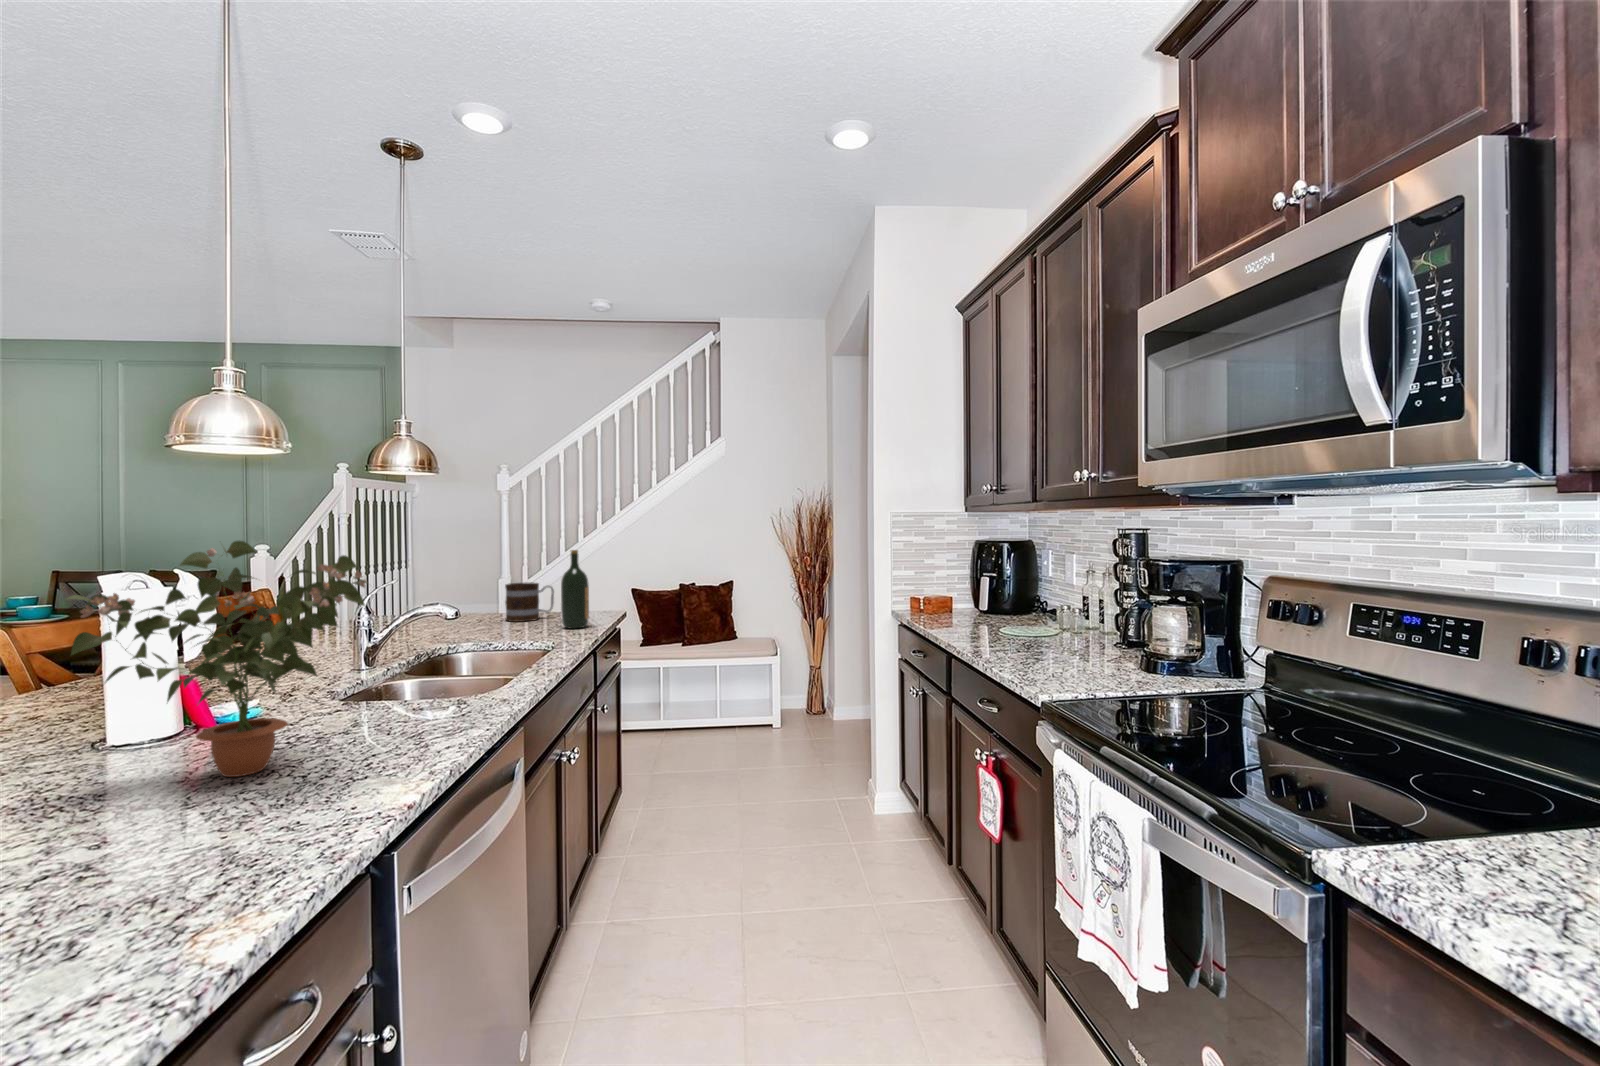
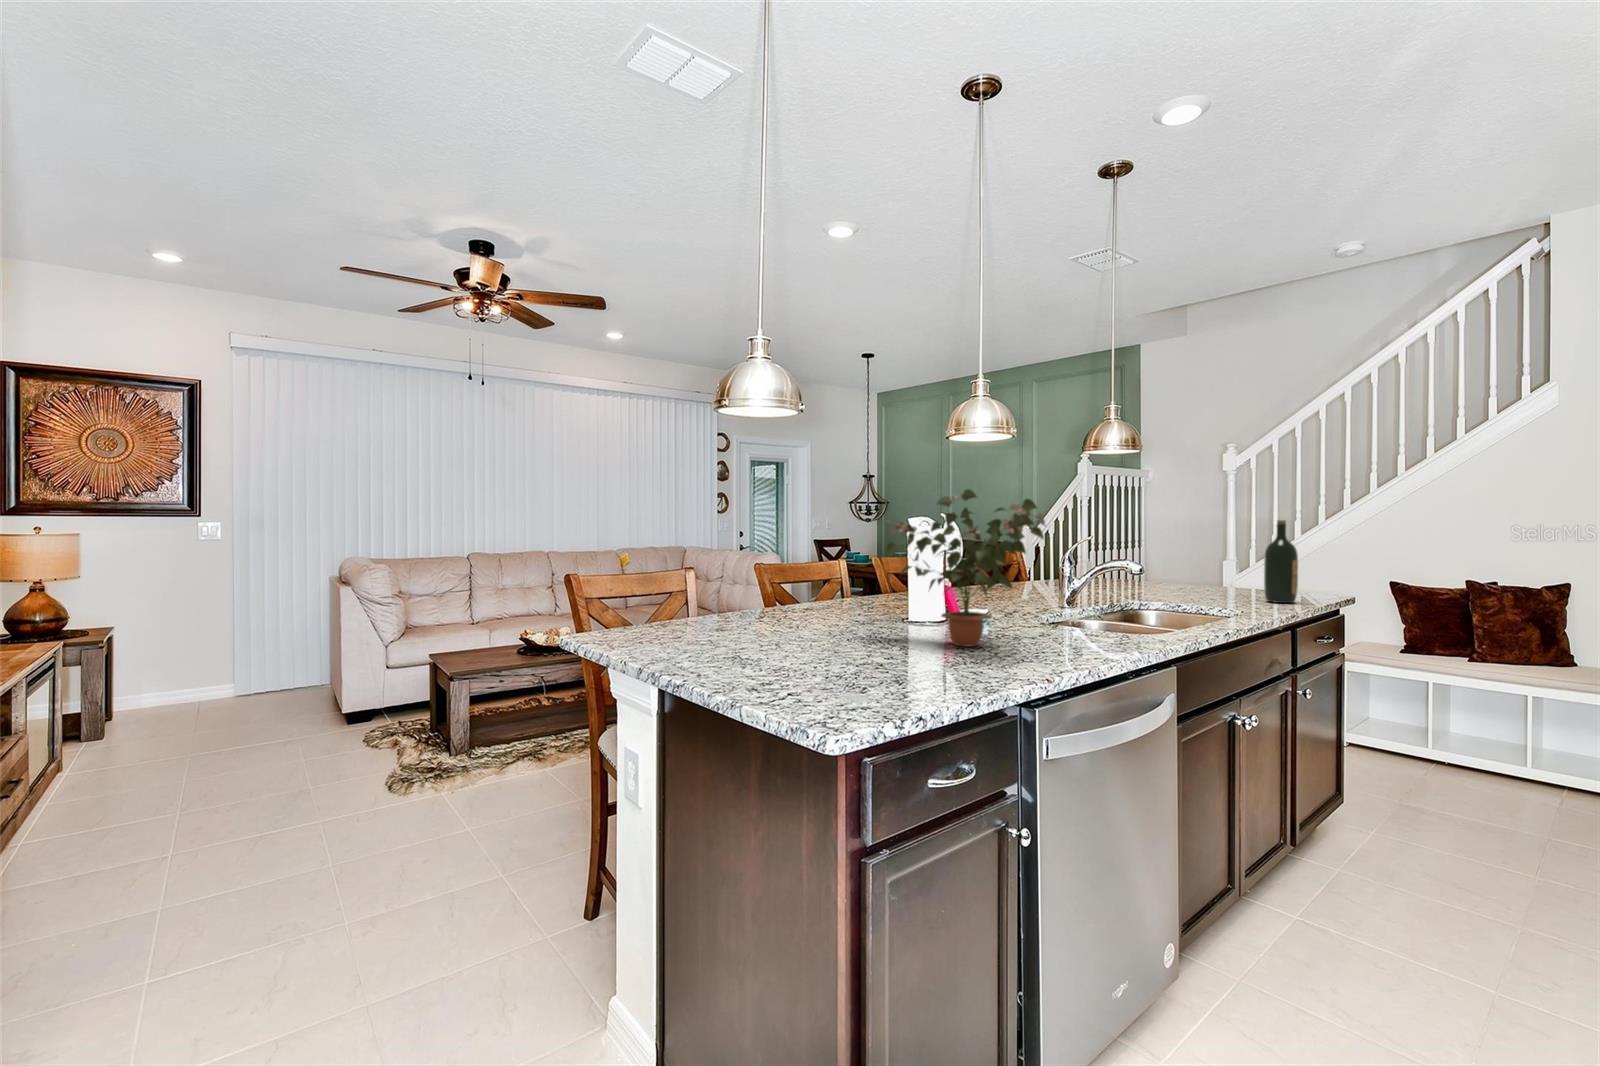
mug: present [505,582,554,622] -> none [1208,555,1263,593]

